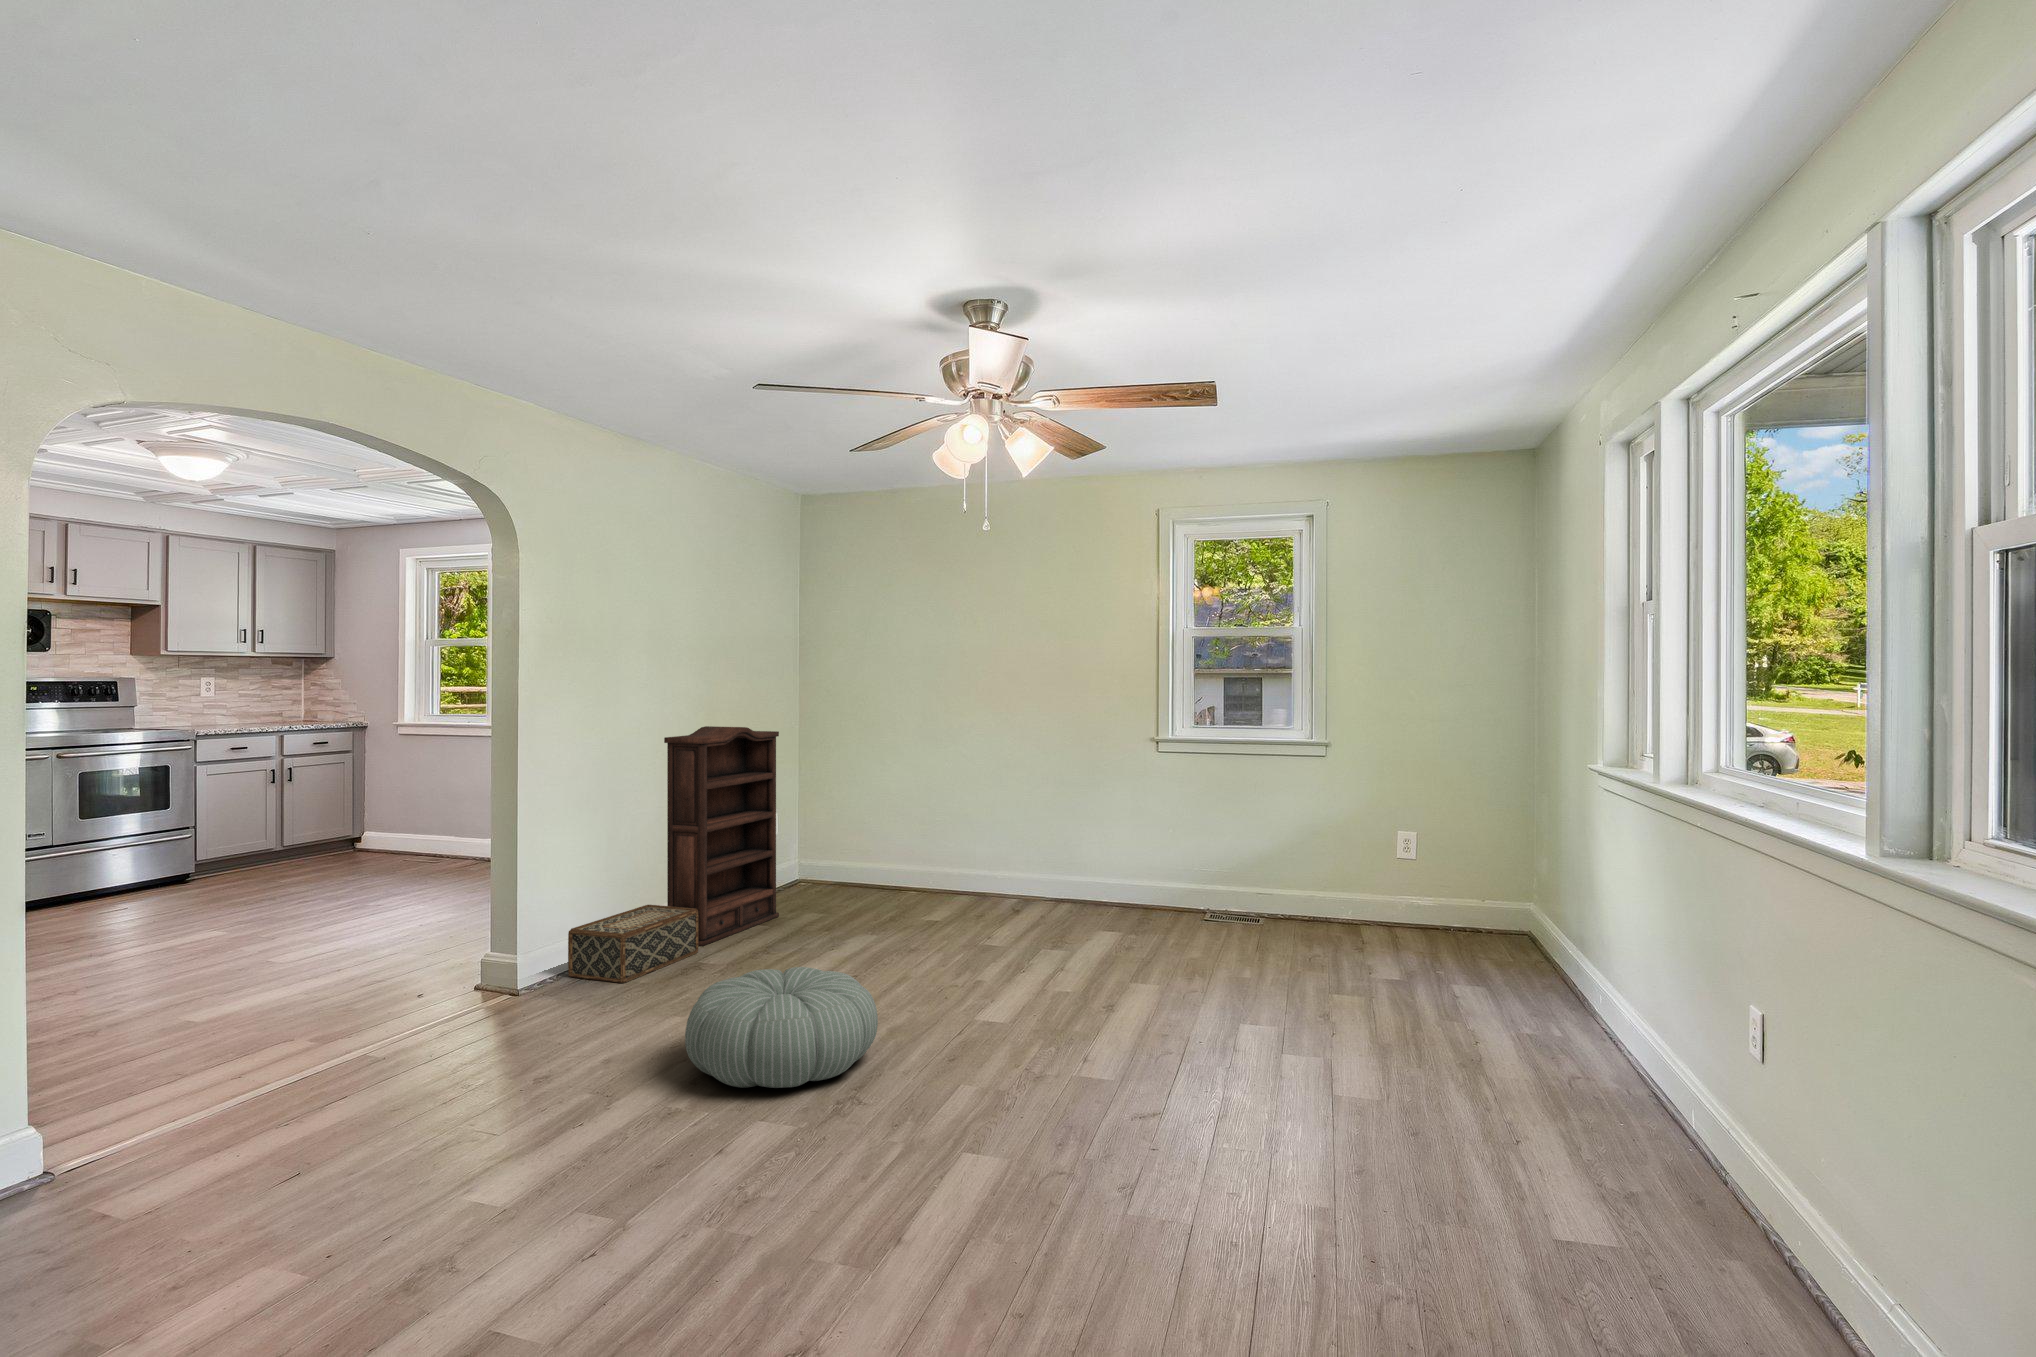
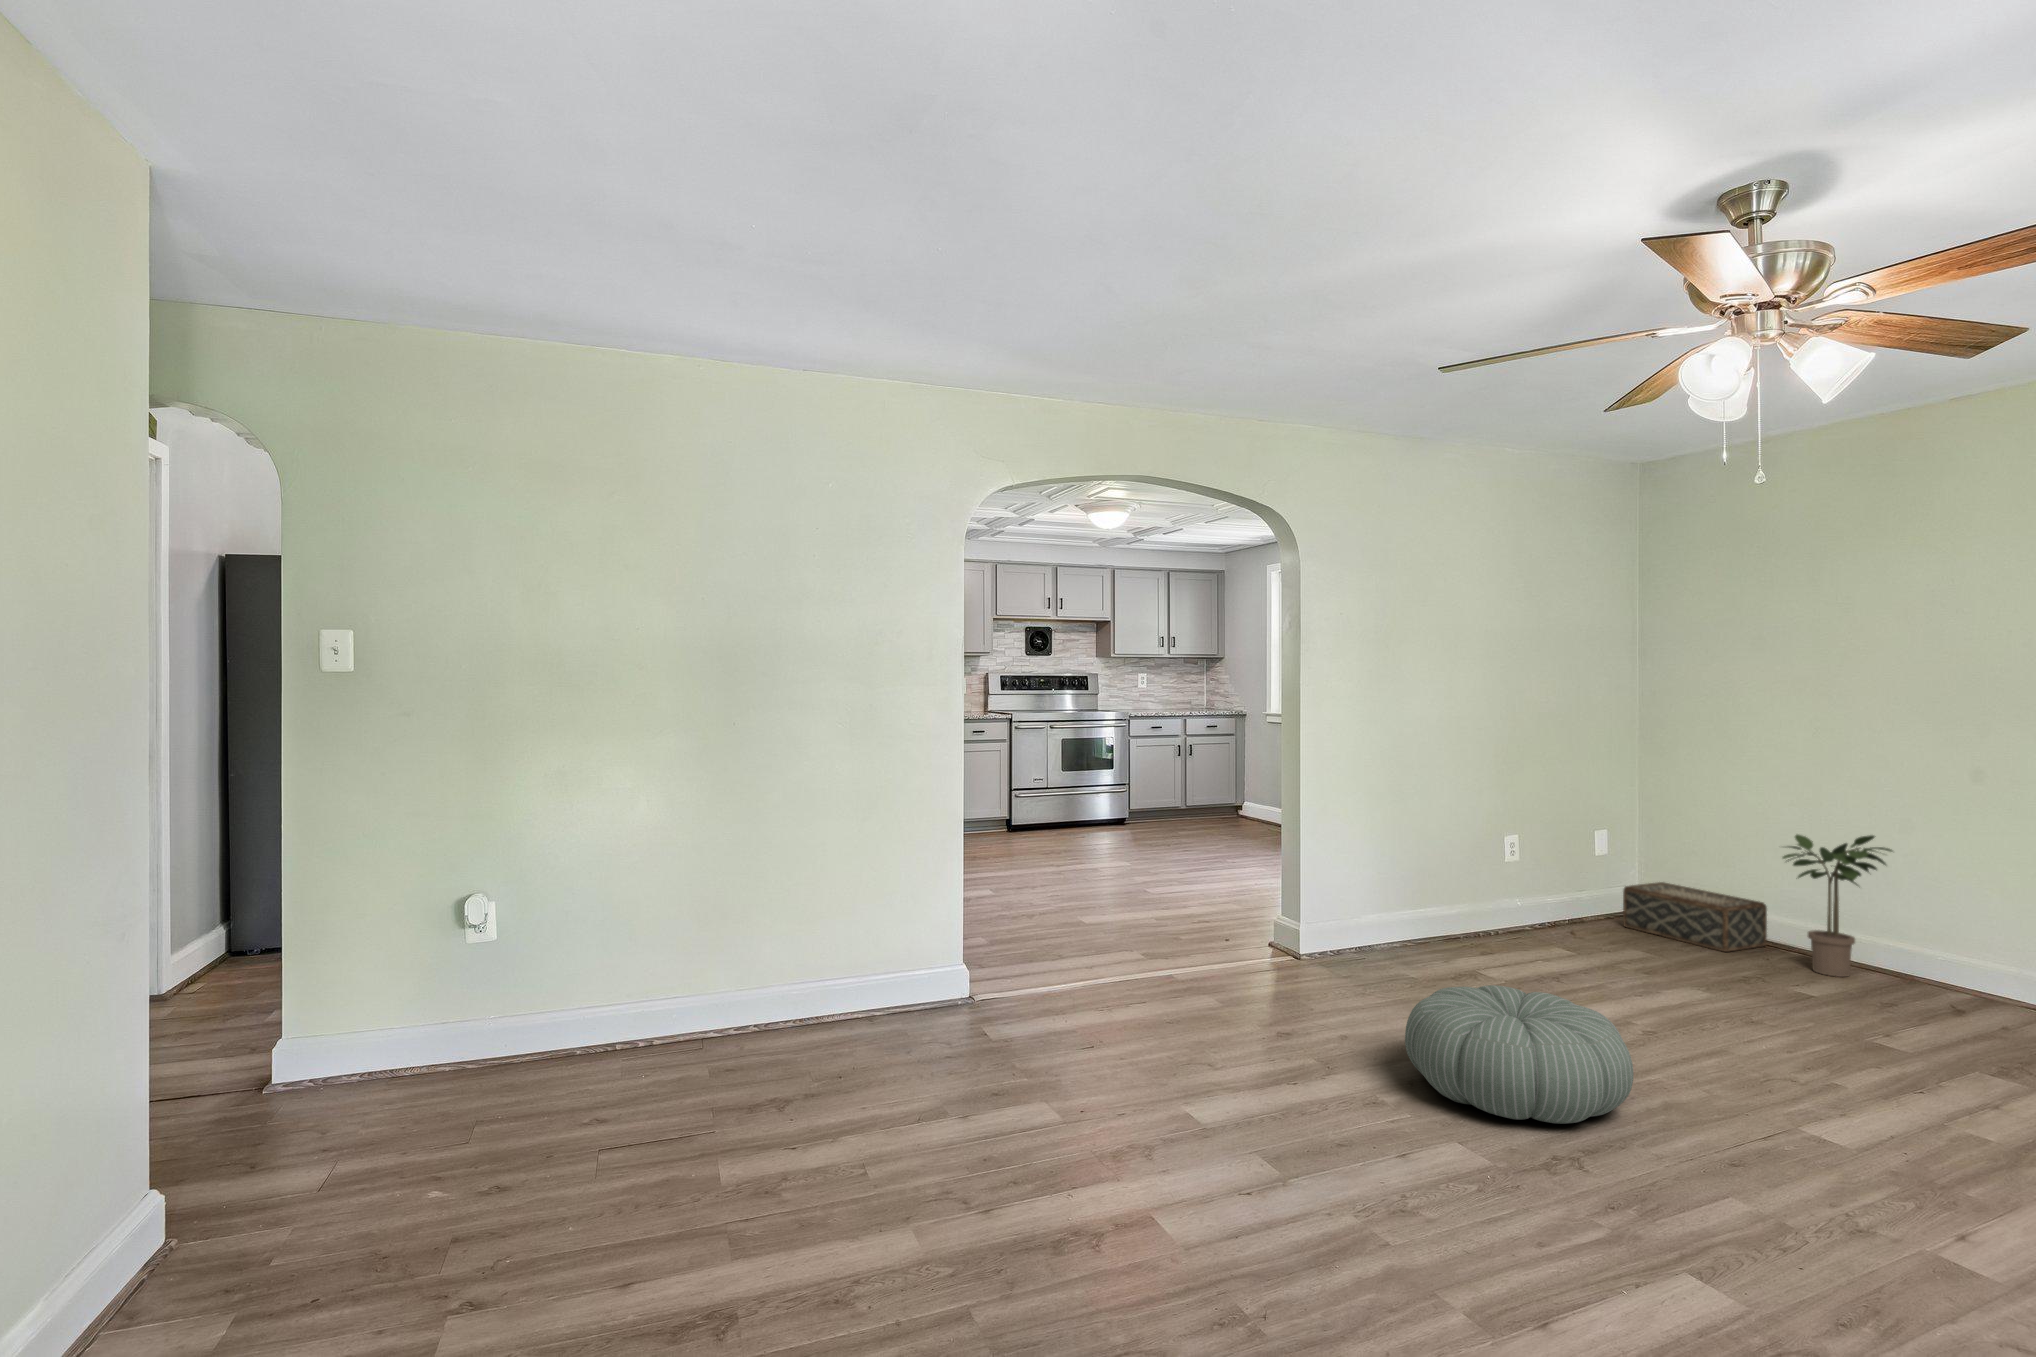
bookshelf: present [664,726,779,946] -> none [1453,725,1593,953]
potted plant: none [910,798,983,910] -> present [1783,835,1892,977]
woven basket: present [568,905,698,983] -> present [1623,882,1767,952]

